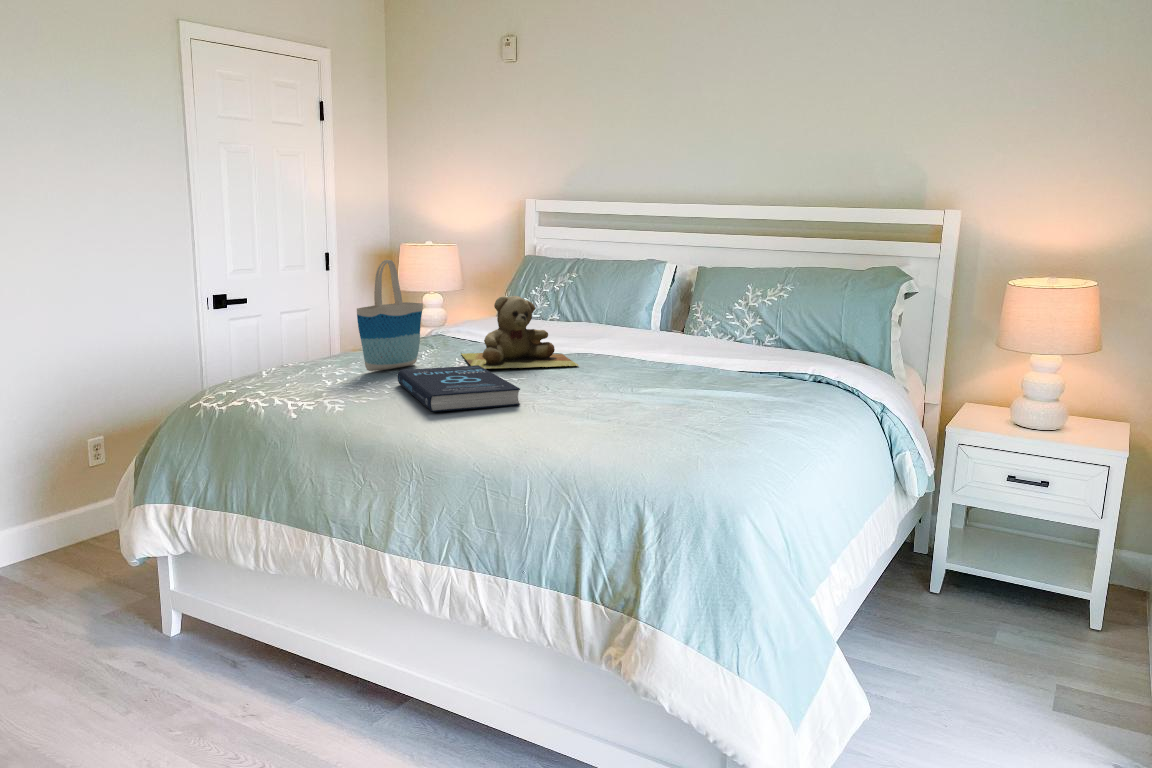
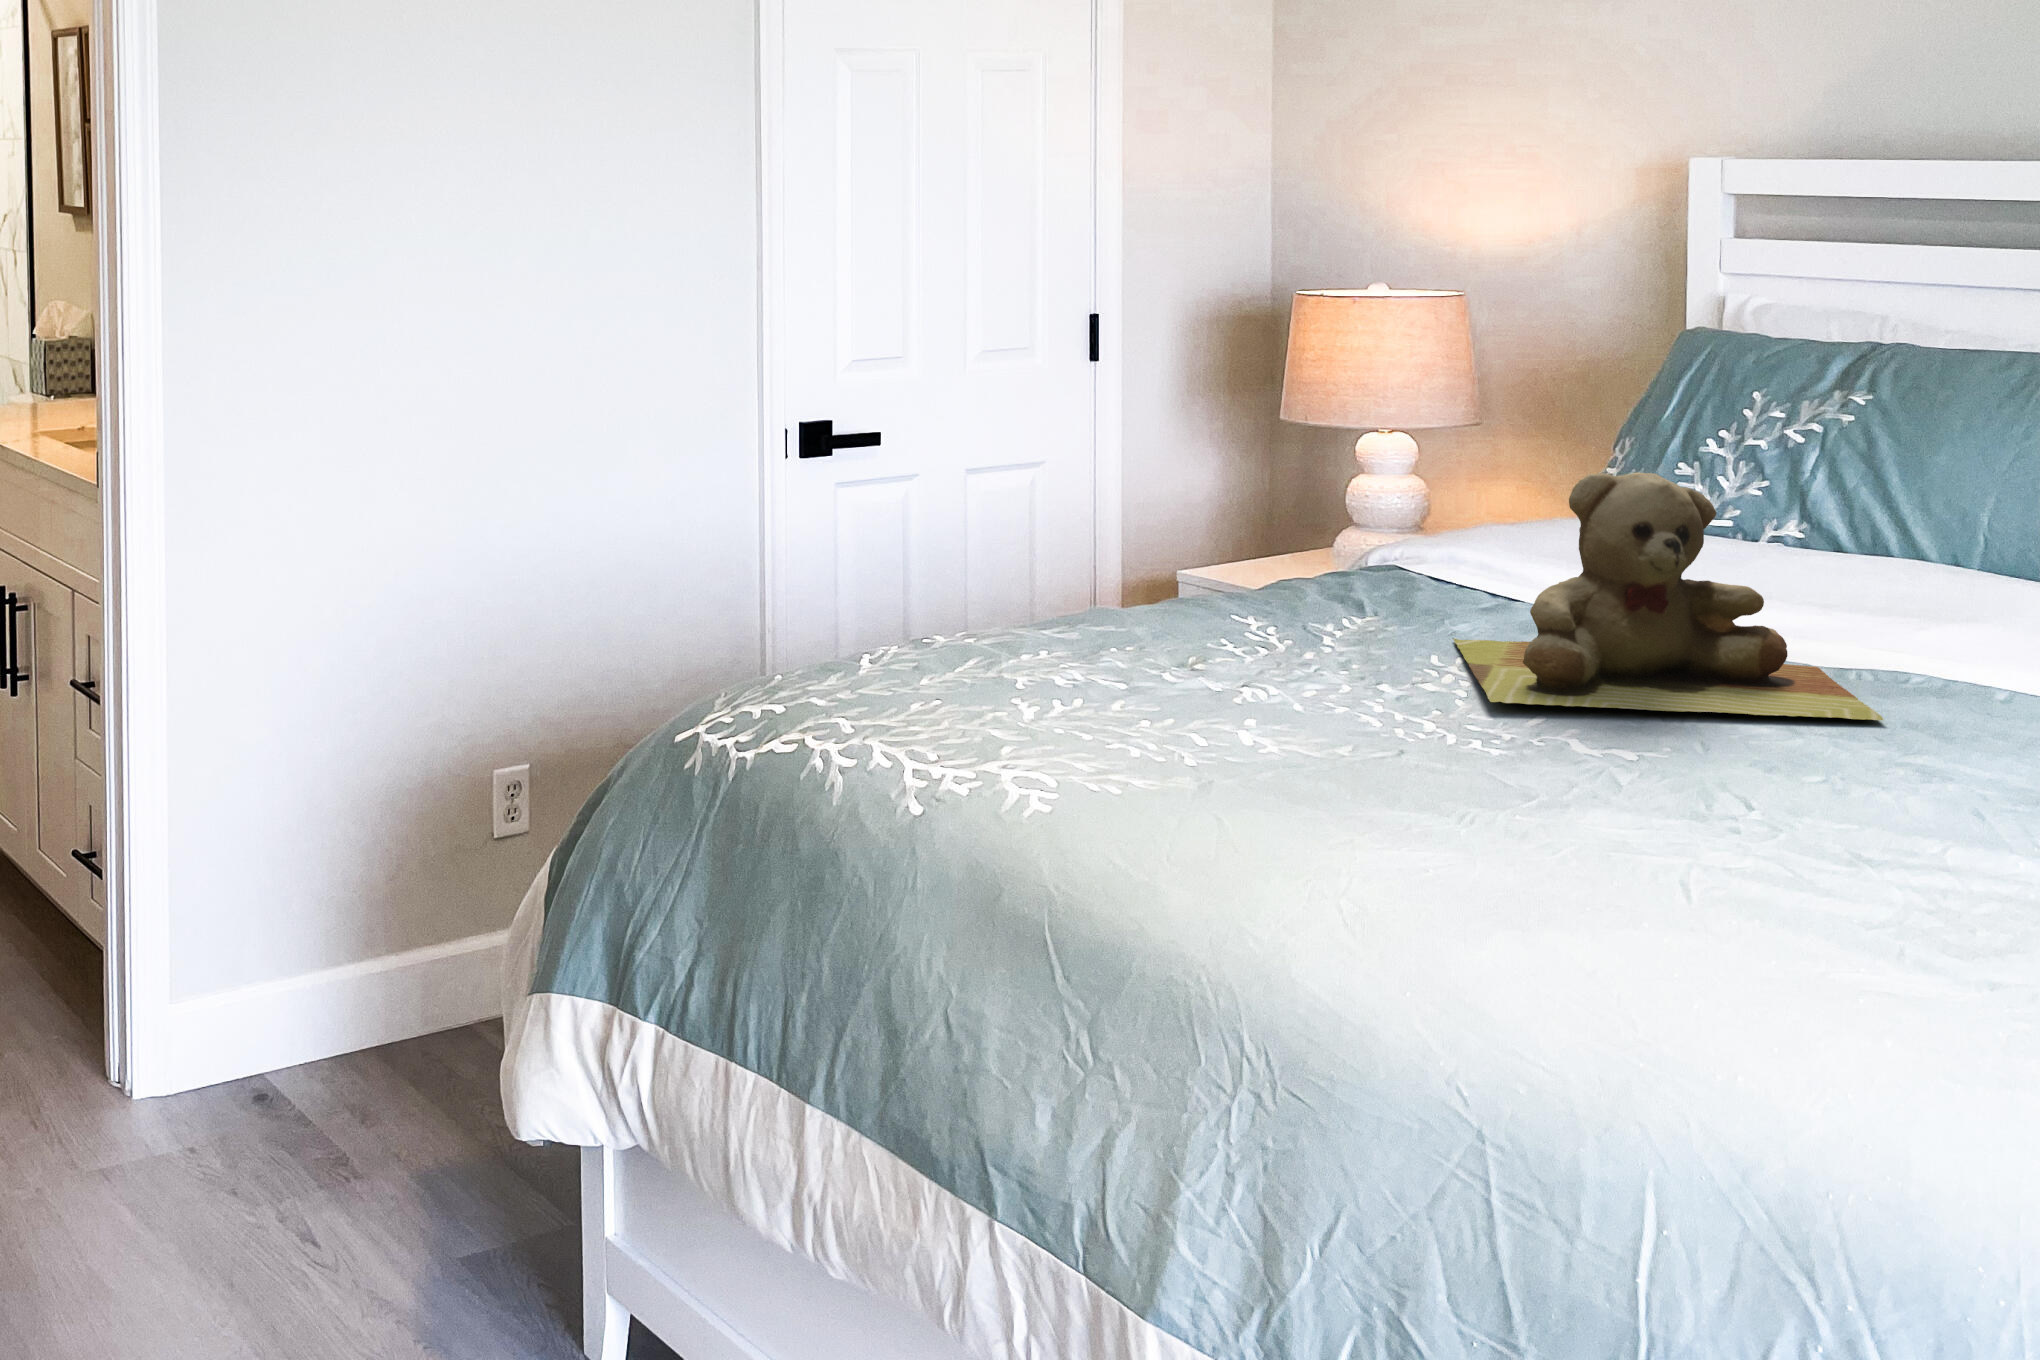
tote bag: present [357,260,423,371] -> none [1128,358,1333,681]
book: present [398,365,520,412] -> none [1238,693,1655,865]

